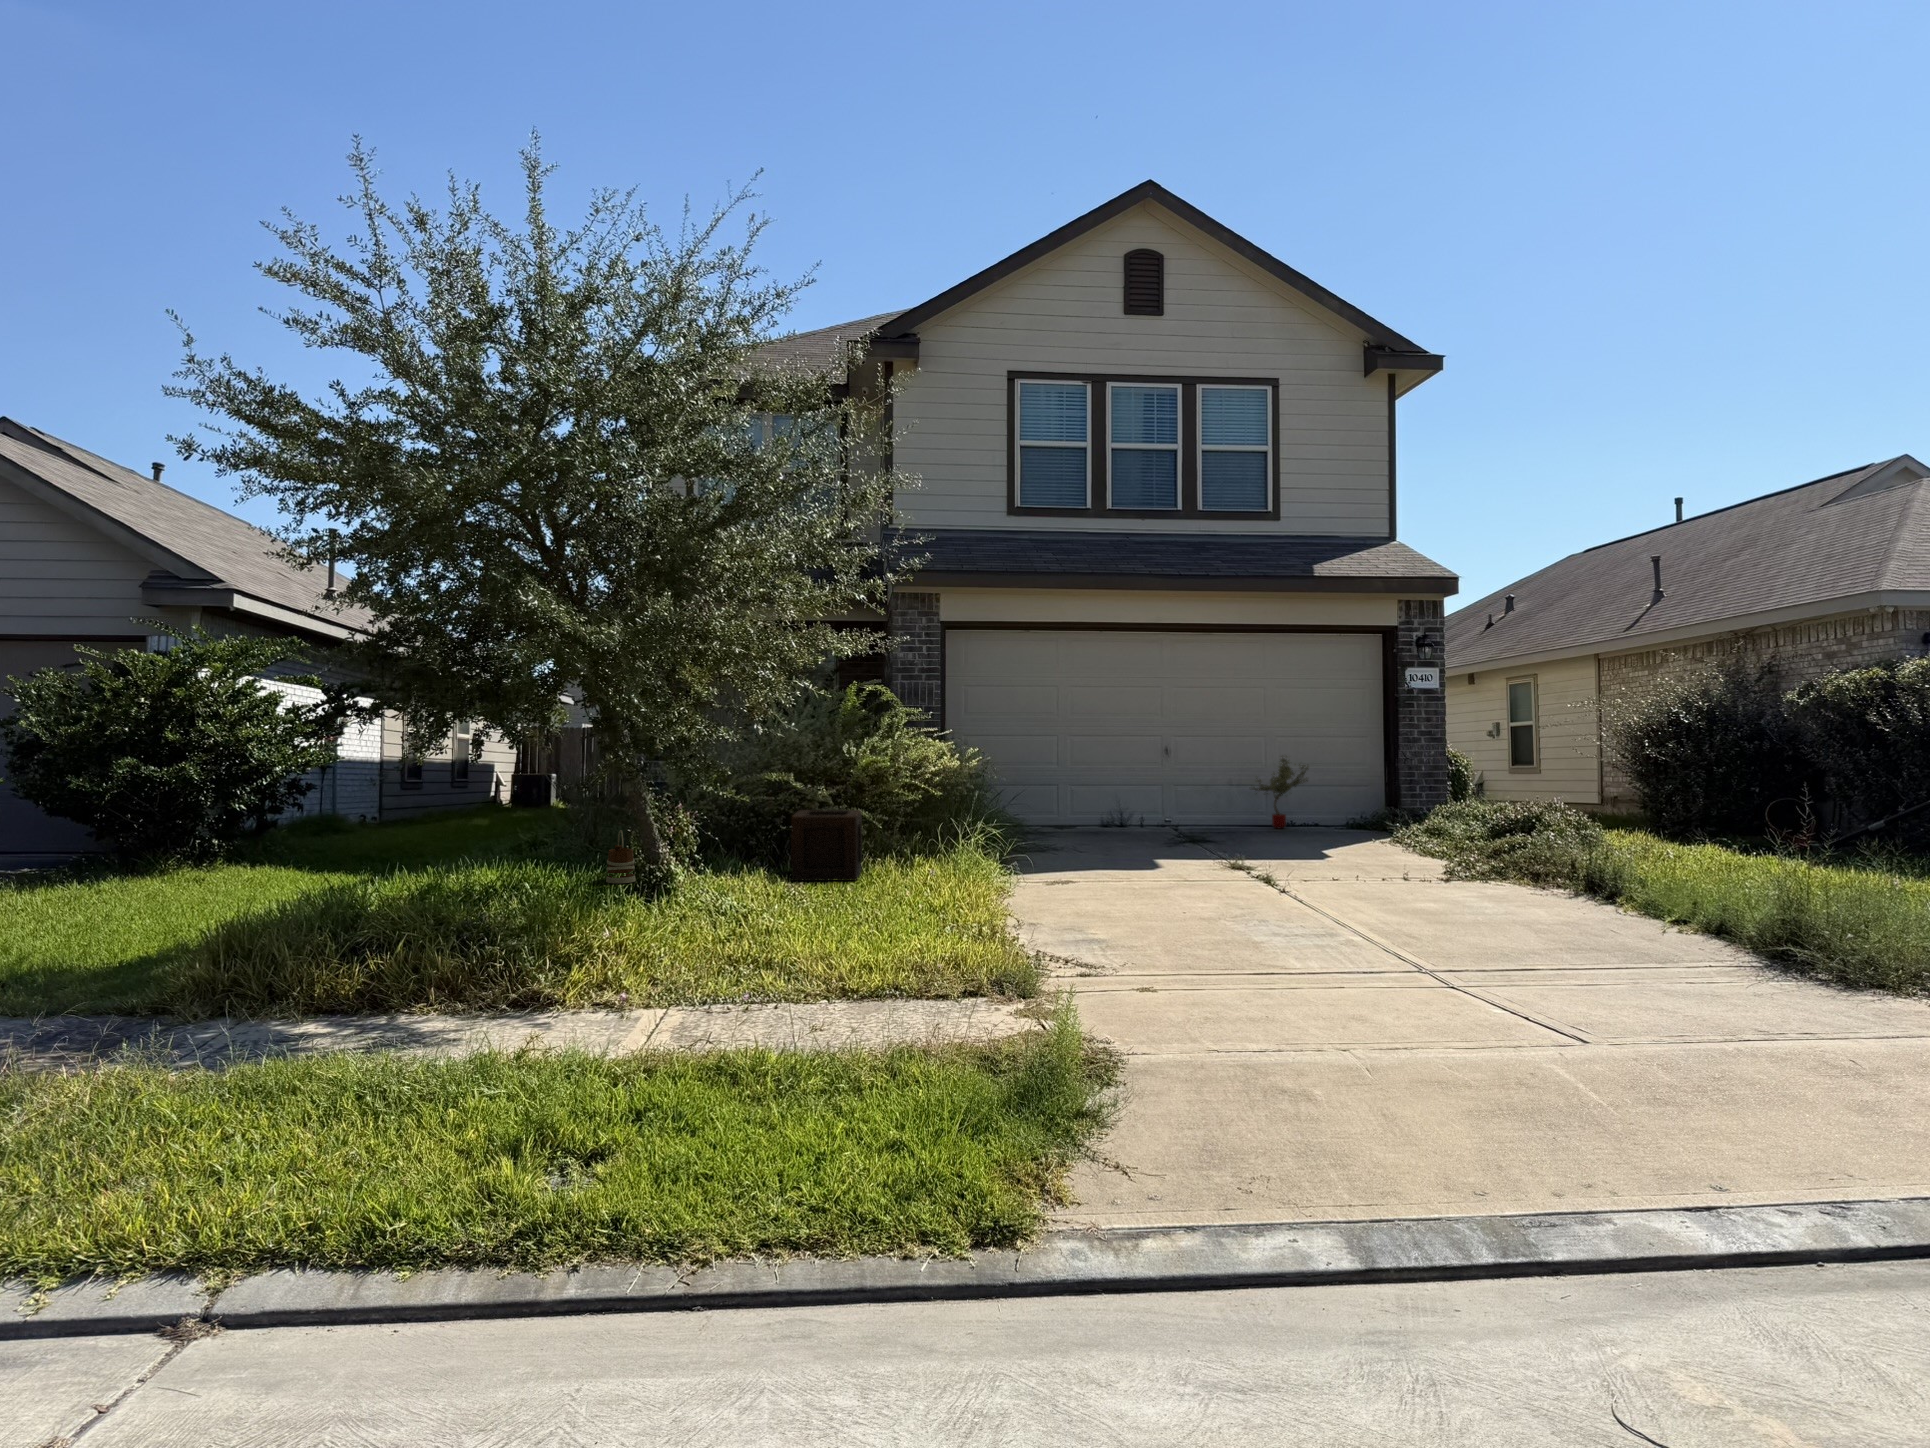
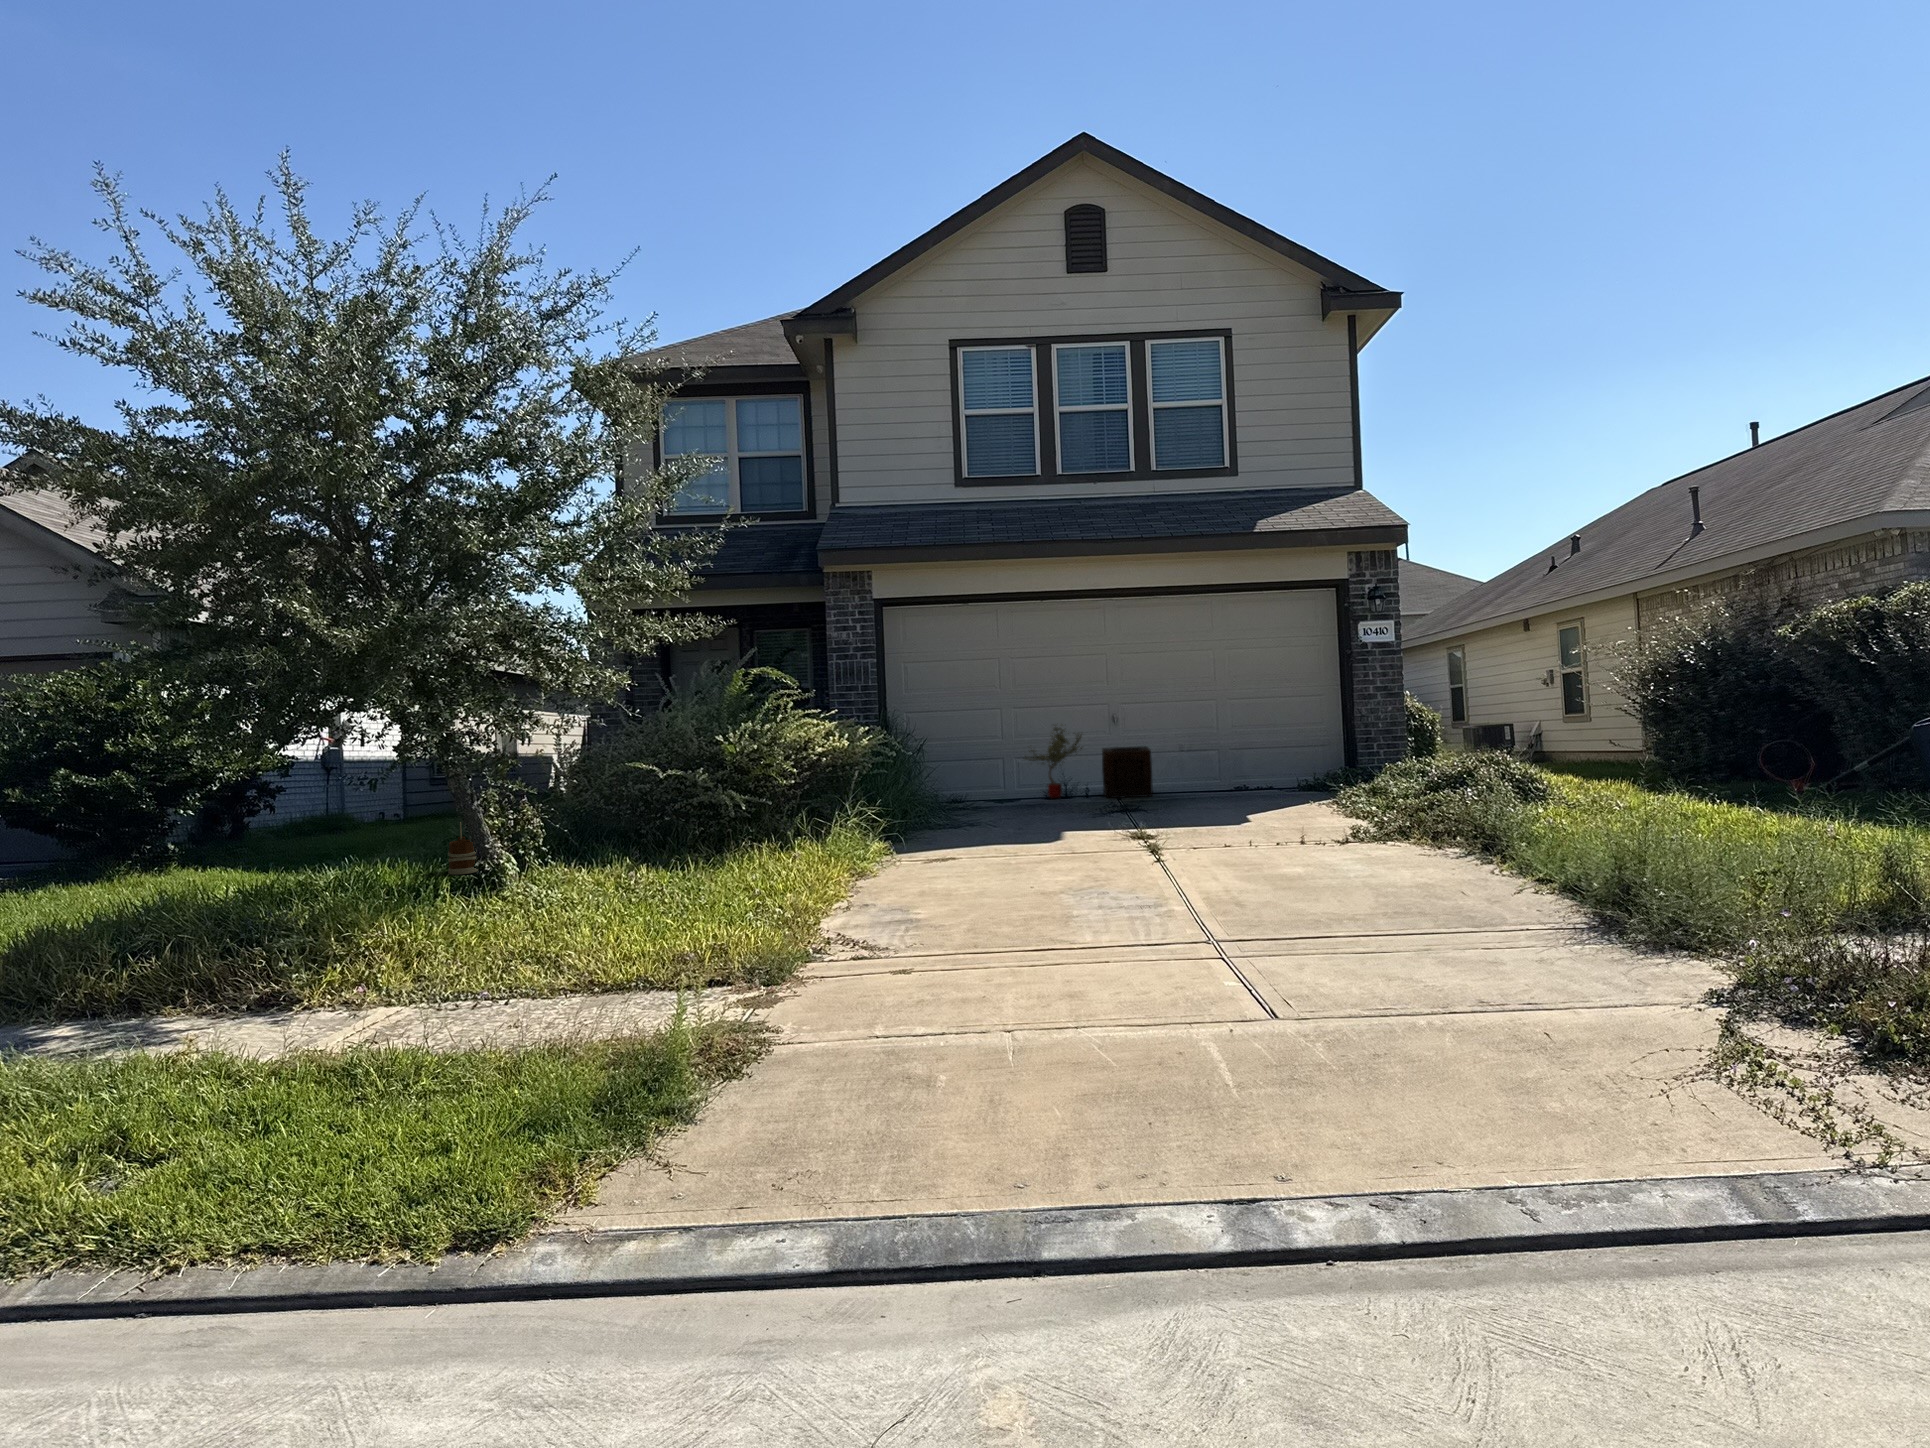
potted tree: present [1252,756,1308,828] -> present [1025,727,1082,798]
wooden crate: present [791,810,862,881] -> present [1102,746,1153,798]

